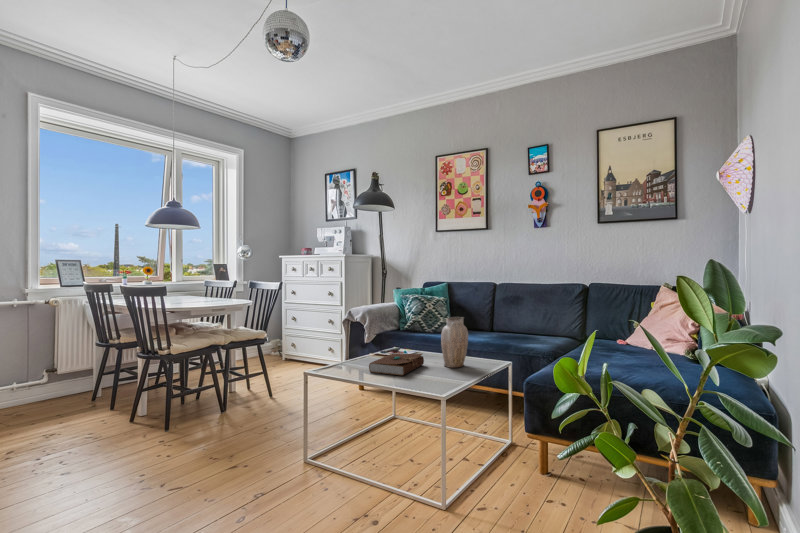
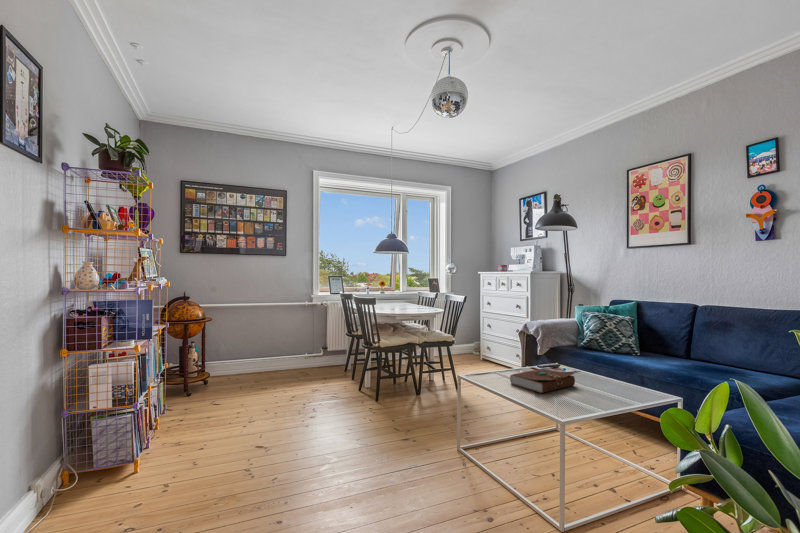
vase: present [441,317,468,368] -> none [594,337,629,395]

